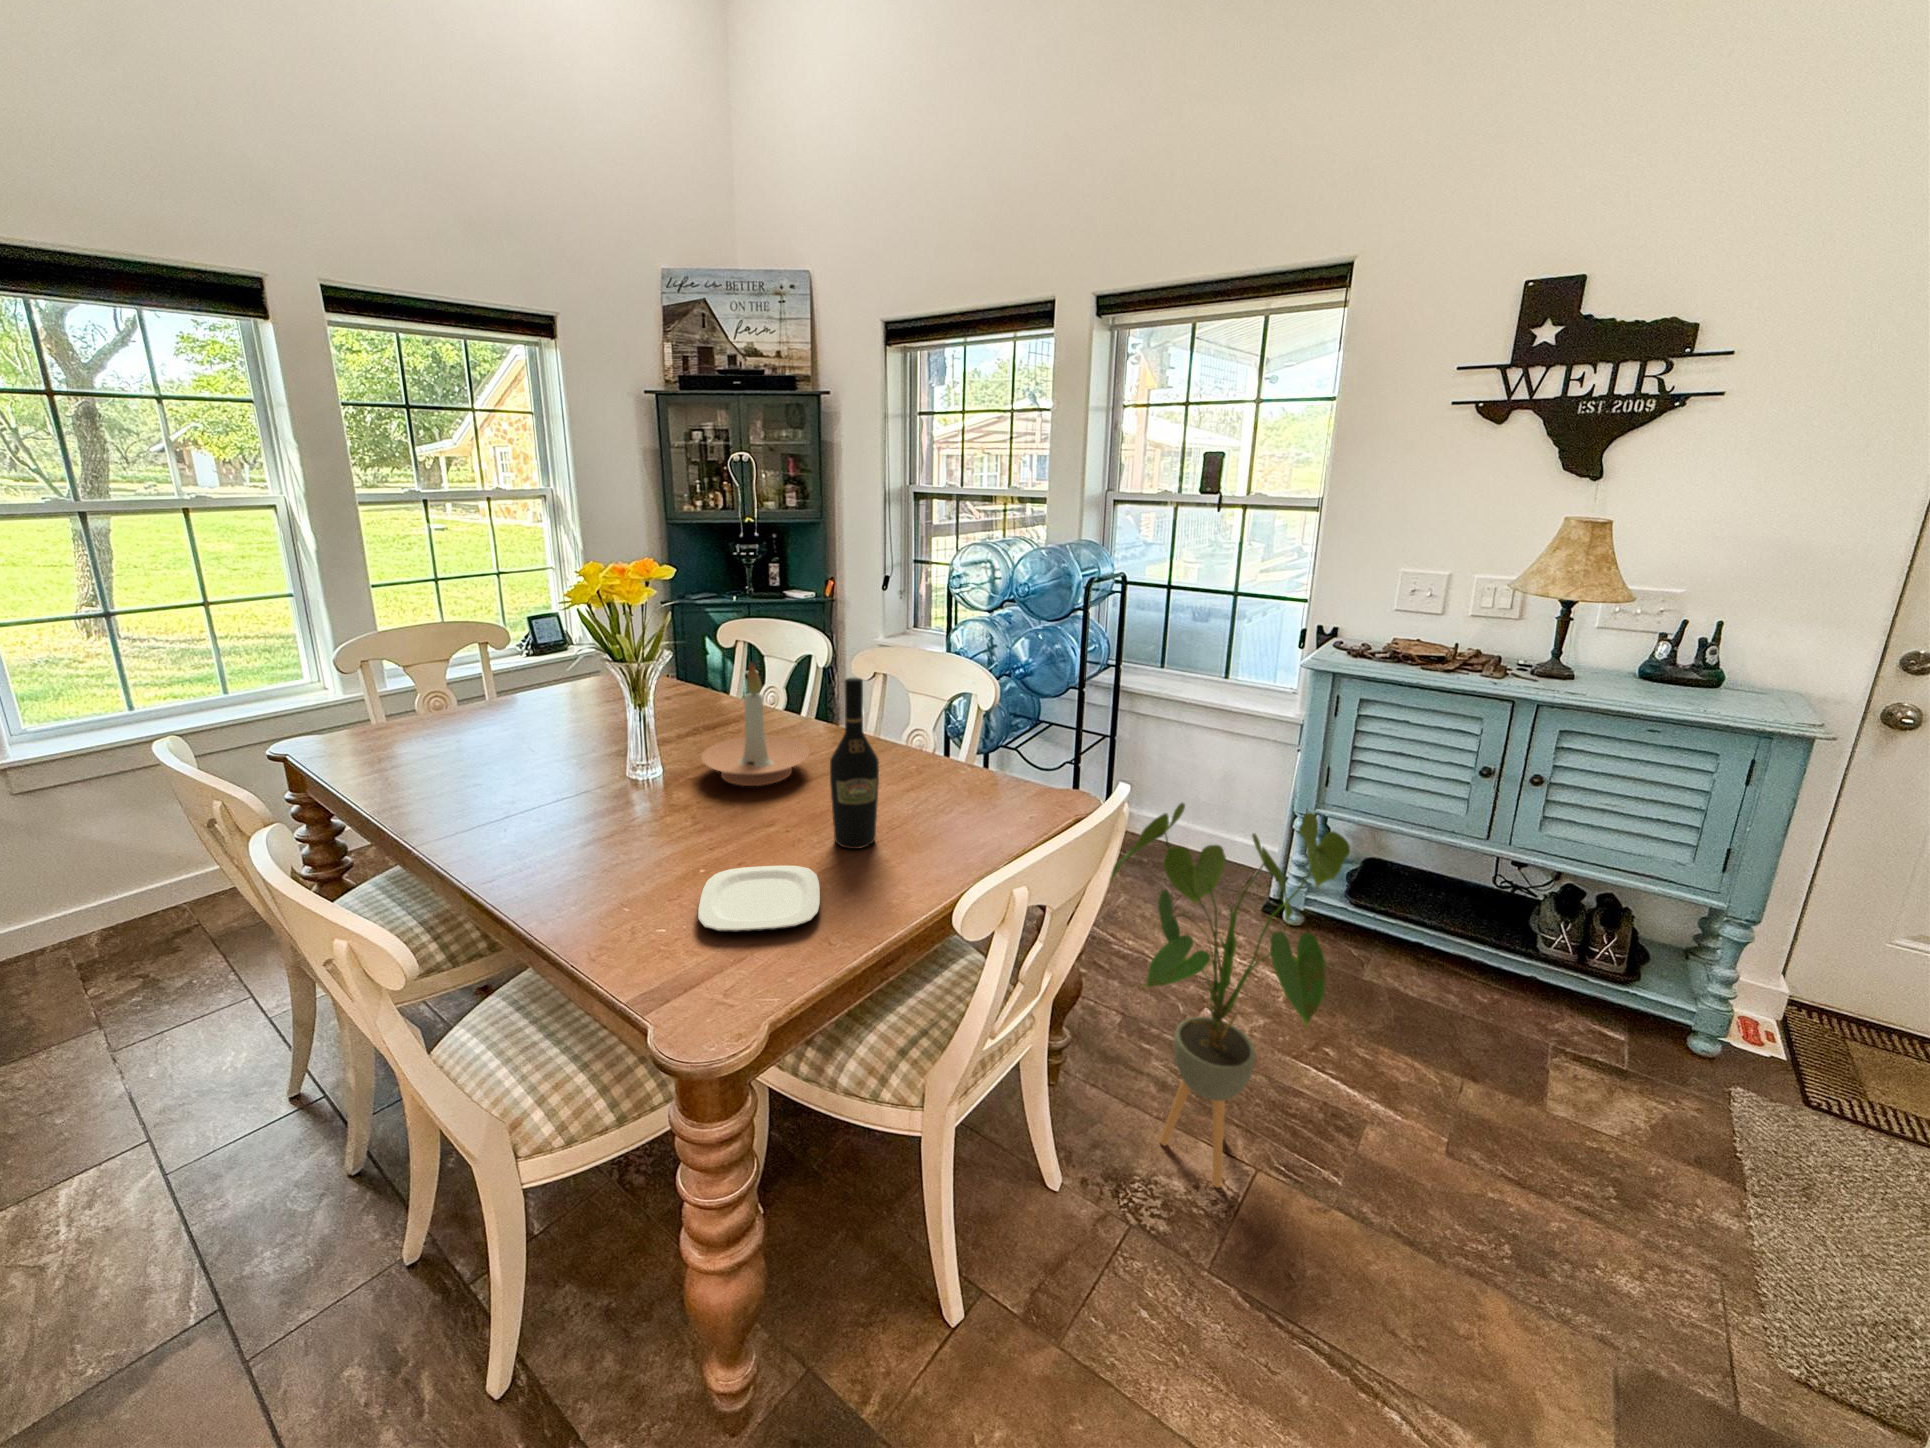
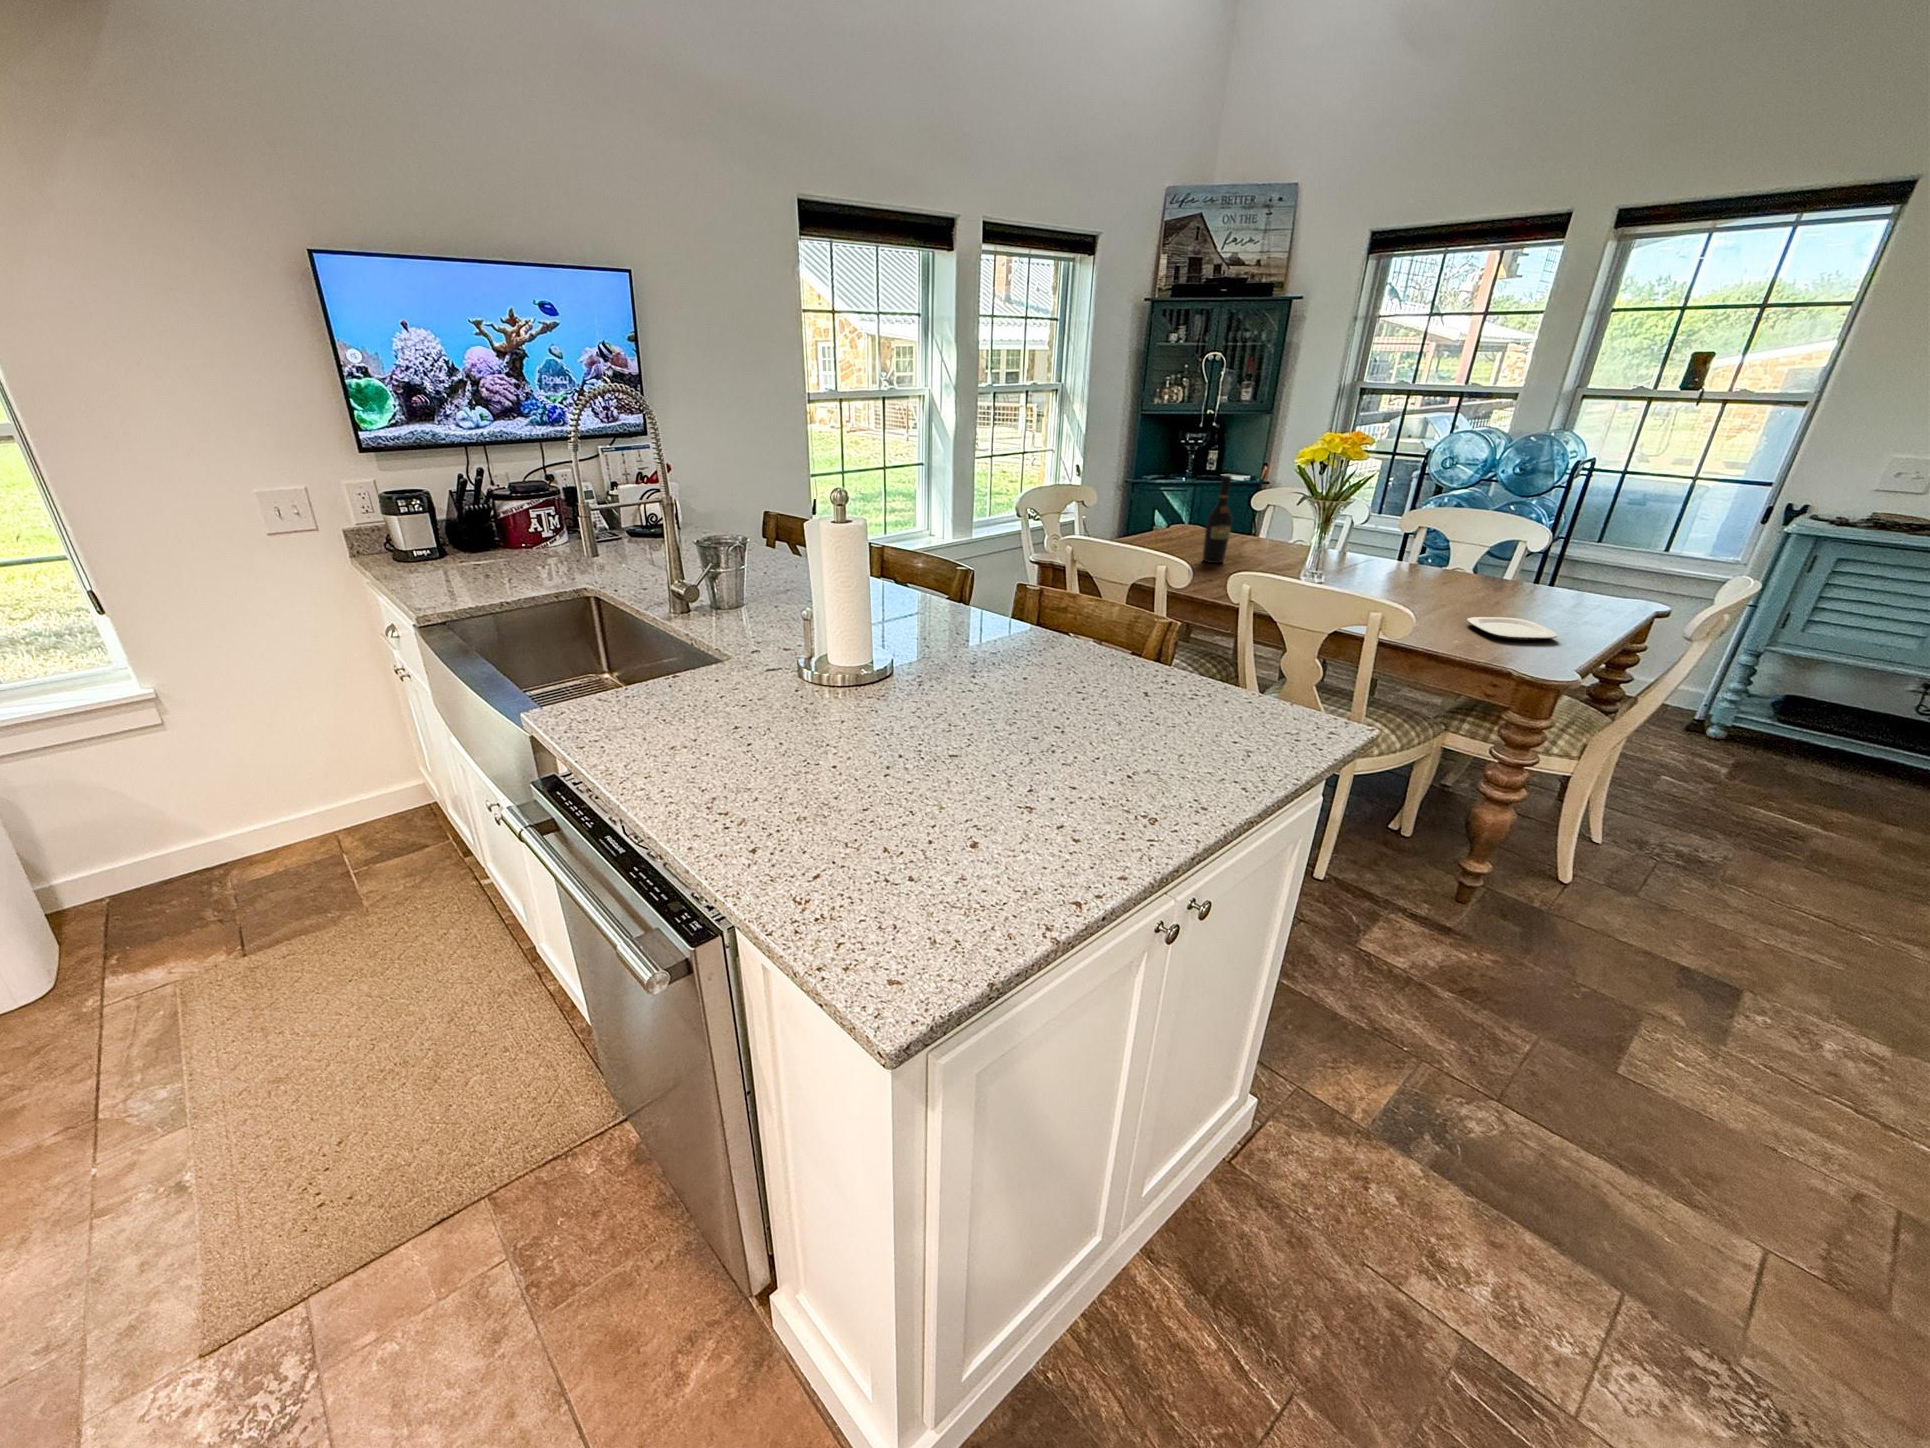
candle holder: present [701,663,810,786] -> none [1365,505,1445,588]
wine bottle: present [830,678,879,849] -> present [1203,475,1232,563]
house plant: present [1110,803,1350,1188] -> none [1649,607,1869,852]

